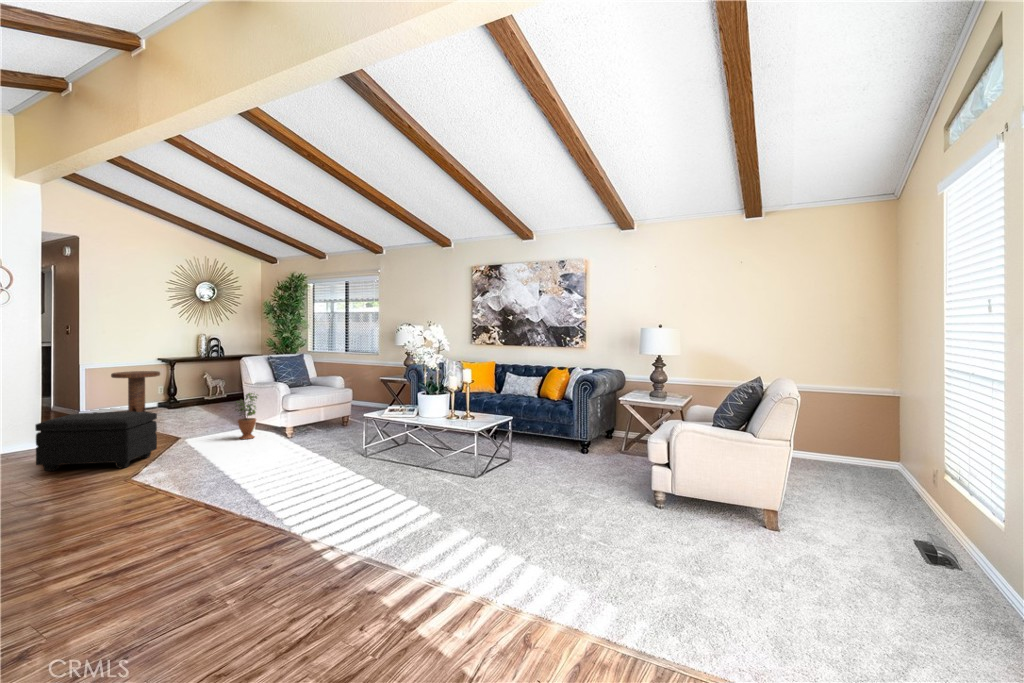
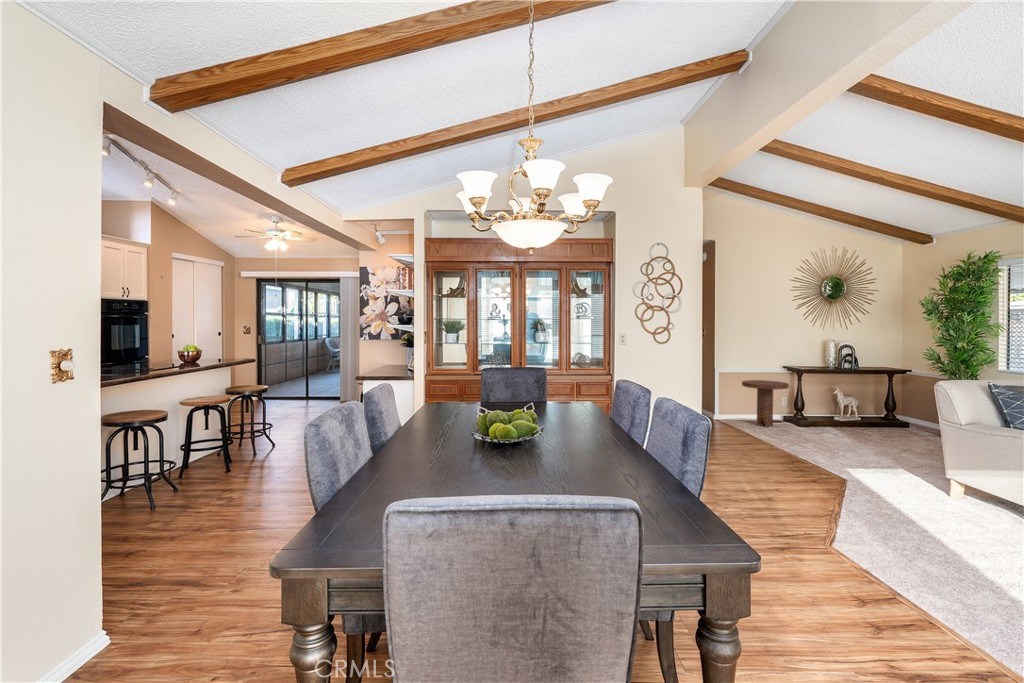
potted plant: present [236,393,257,439] -> none [940,439,986,515]
footstool: present [35,411,157,471] -> none [720,439,843,526]

